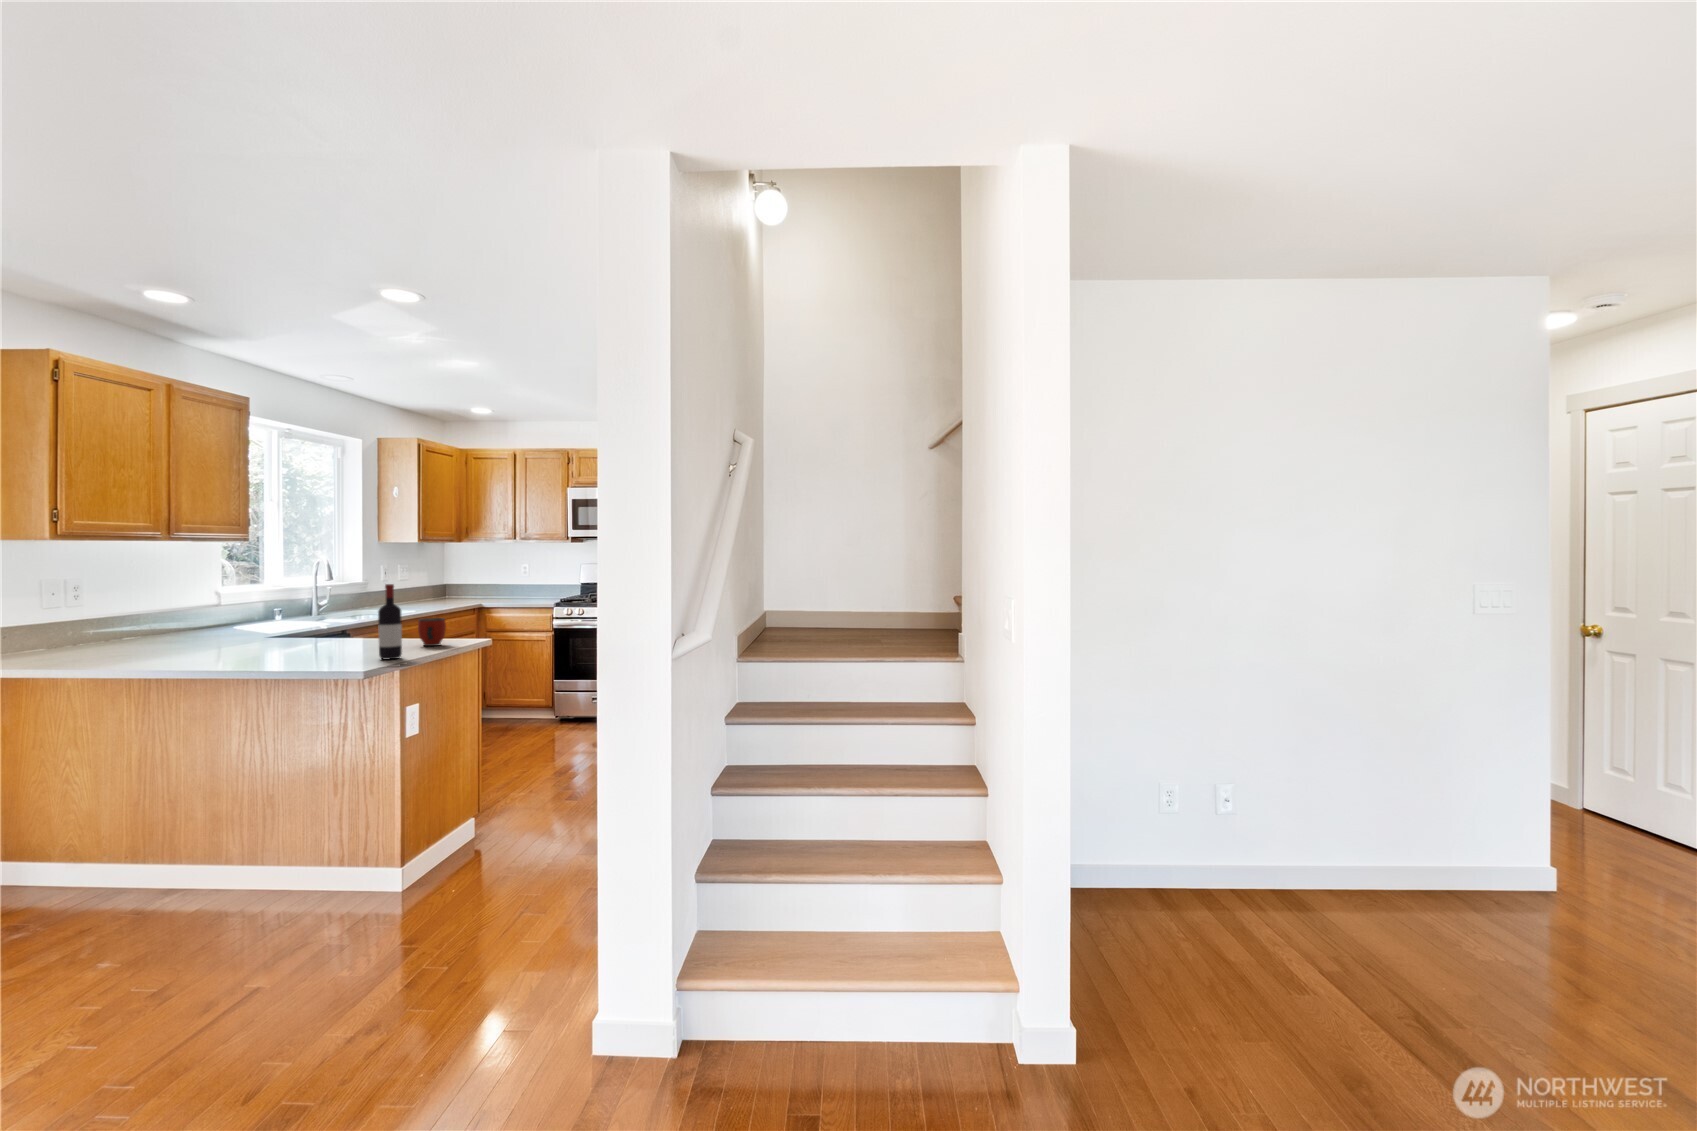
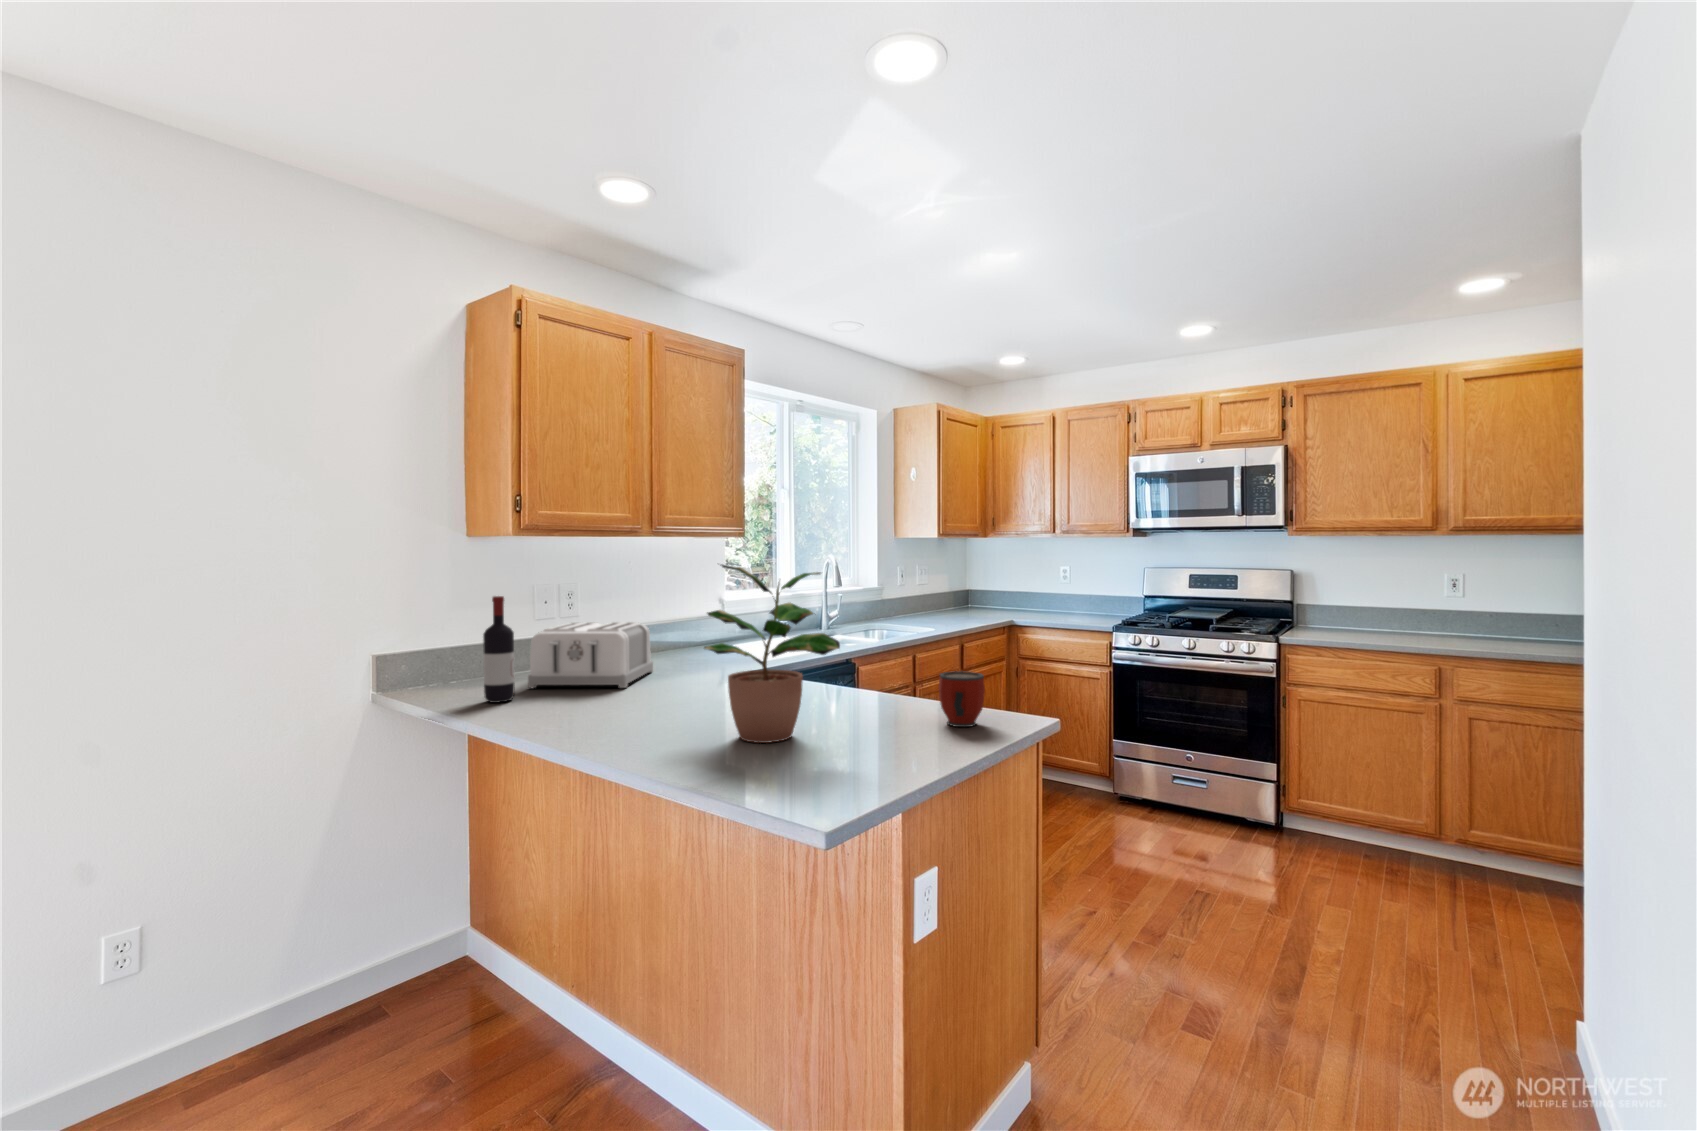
potted plant: none [258,559,358,659] -> present [704,565,840,743]
wine bottle: present [378,584,402,659] -> present [483,596,515,703]
toaster: none [63,605,174,655] -> present [528,622,653,688]

